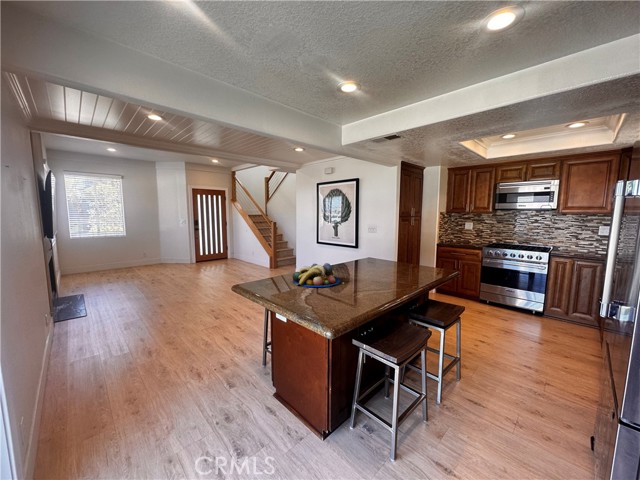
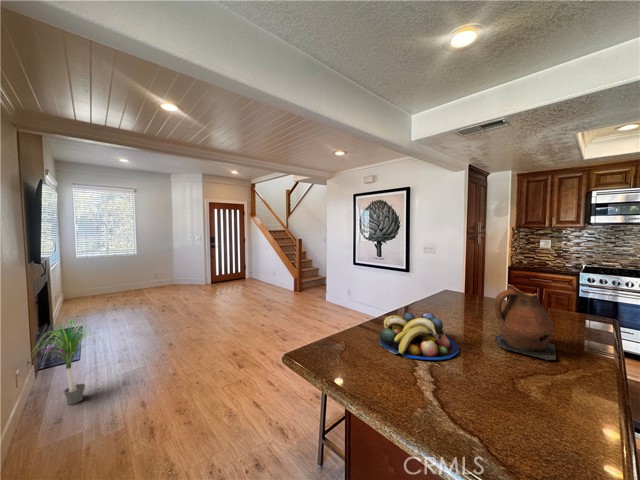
ceramic pitcher: none [364,244,400,287] -> present [495,284,556,361]
potted plant: none [47,277,108,343] -> present [51,323,86,404]

